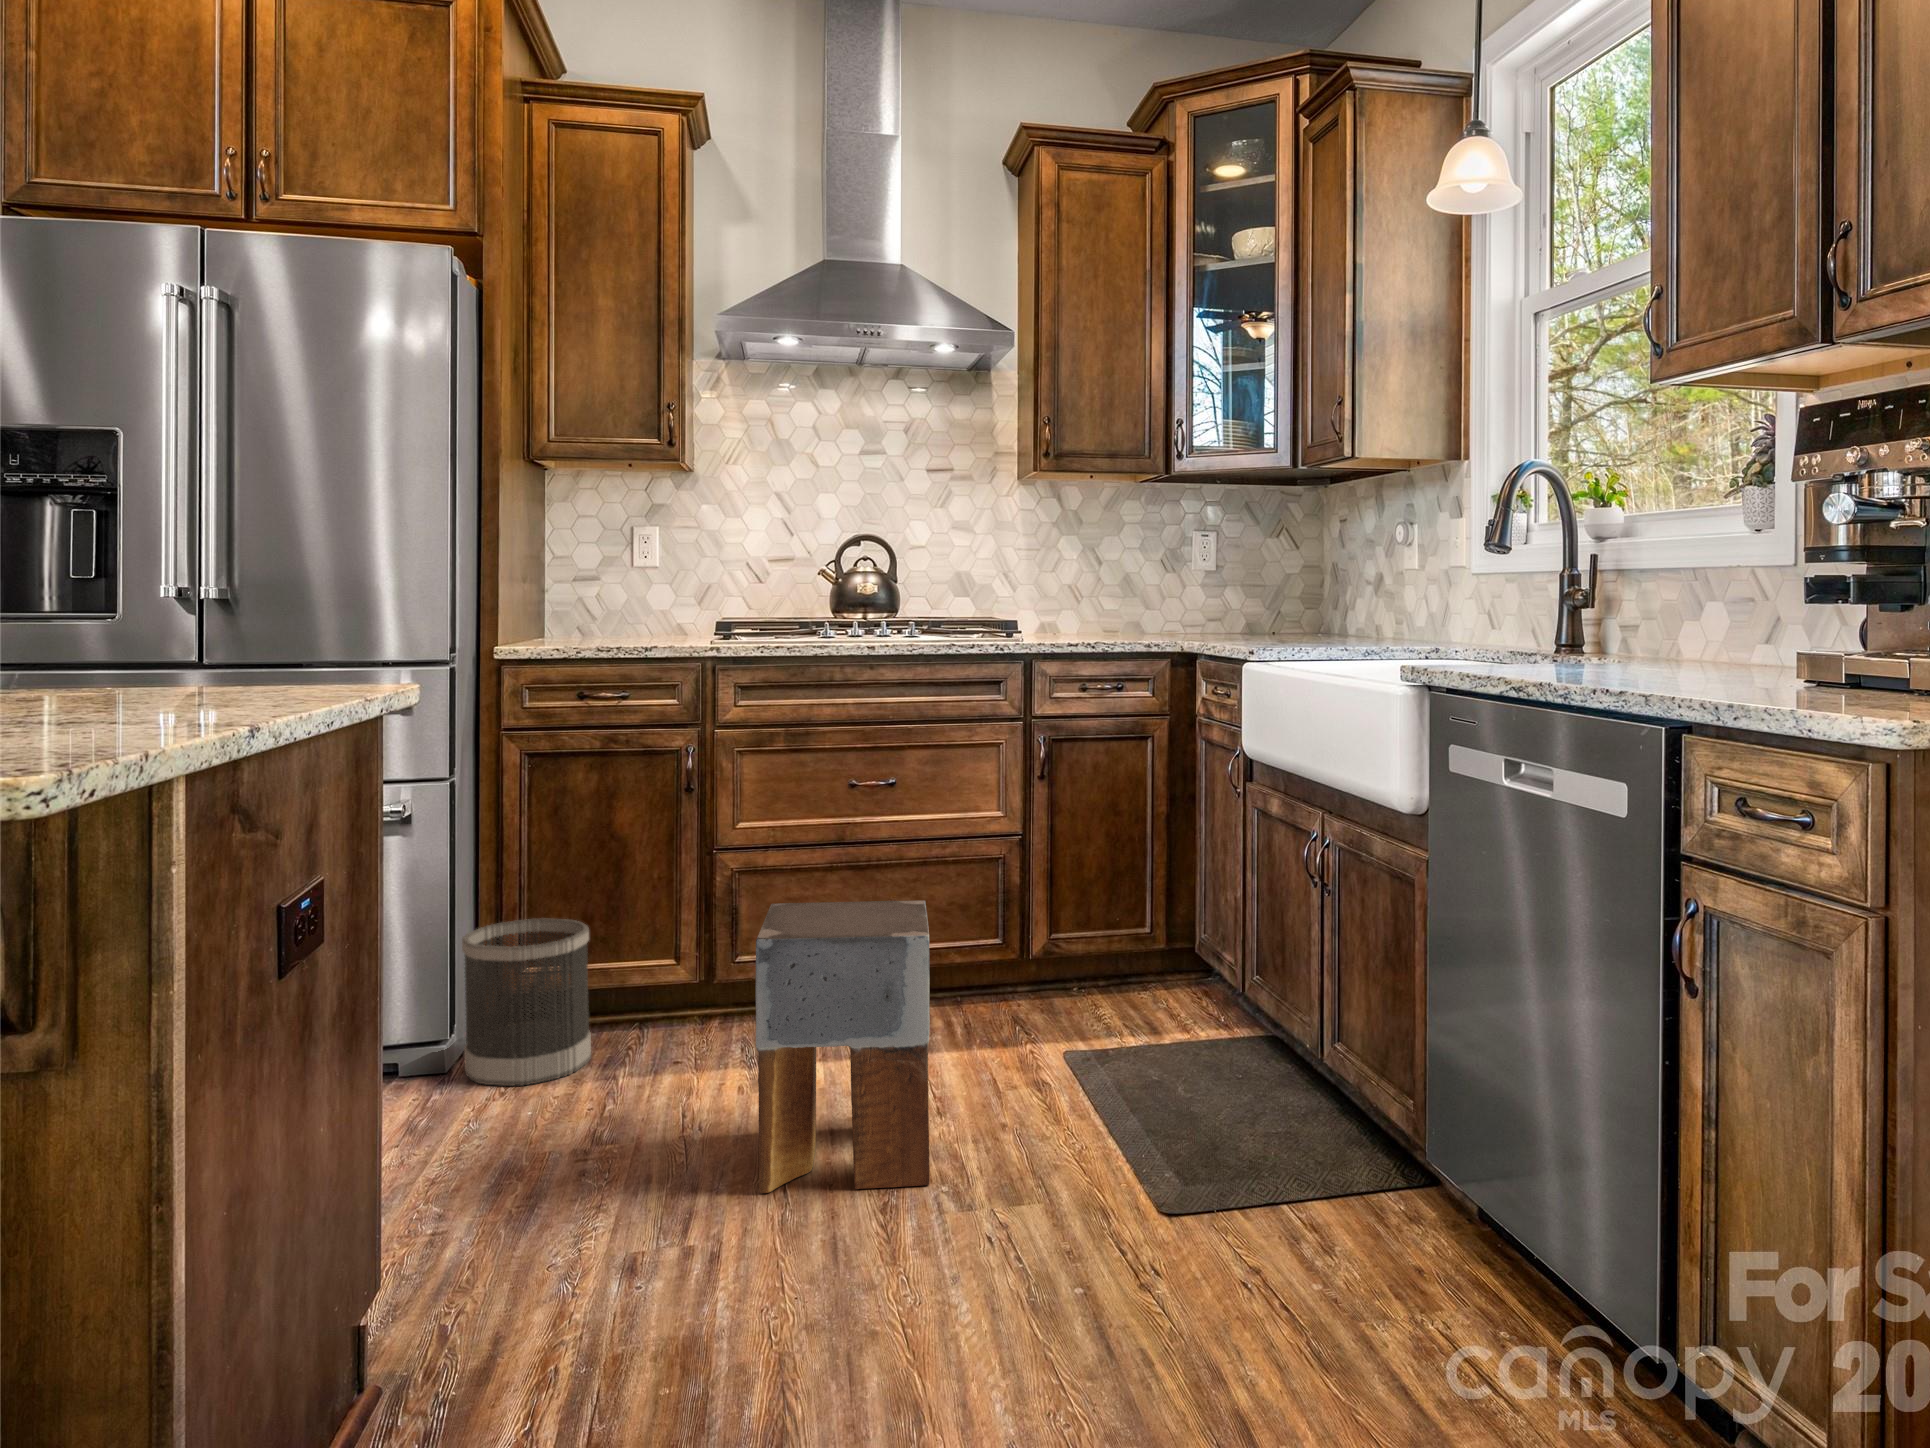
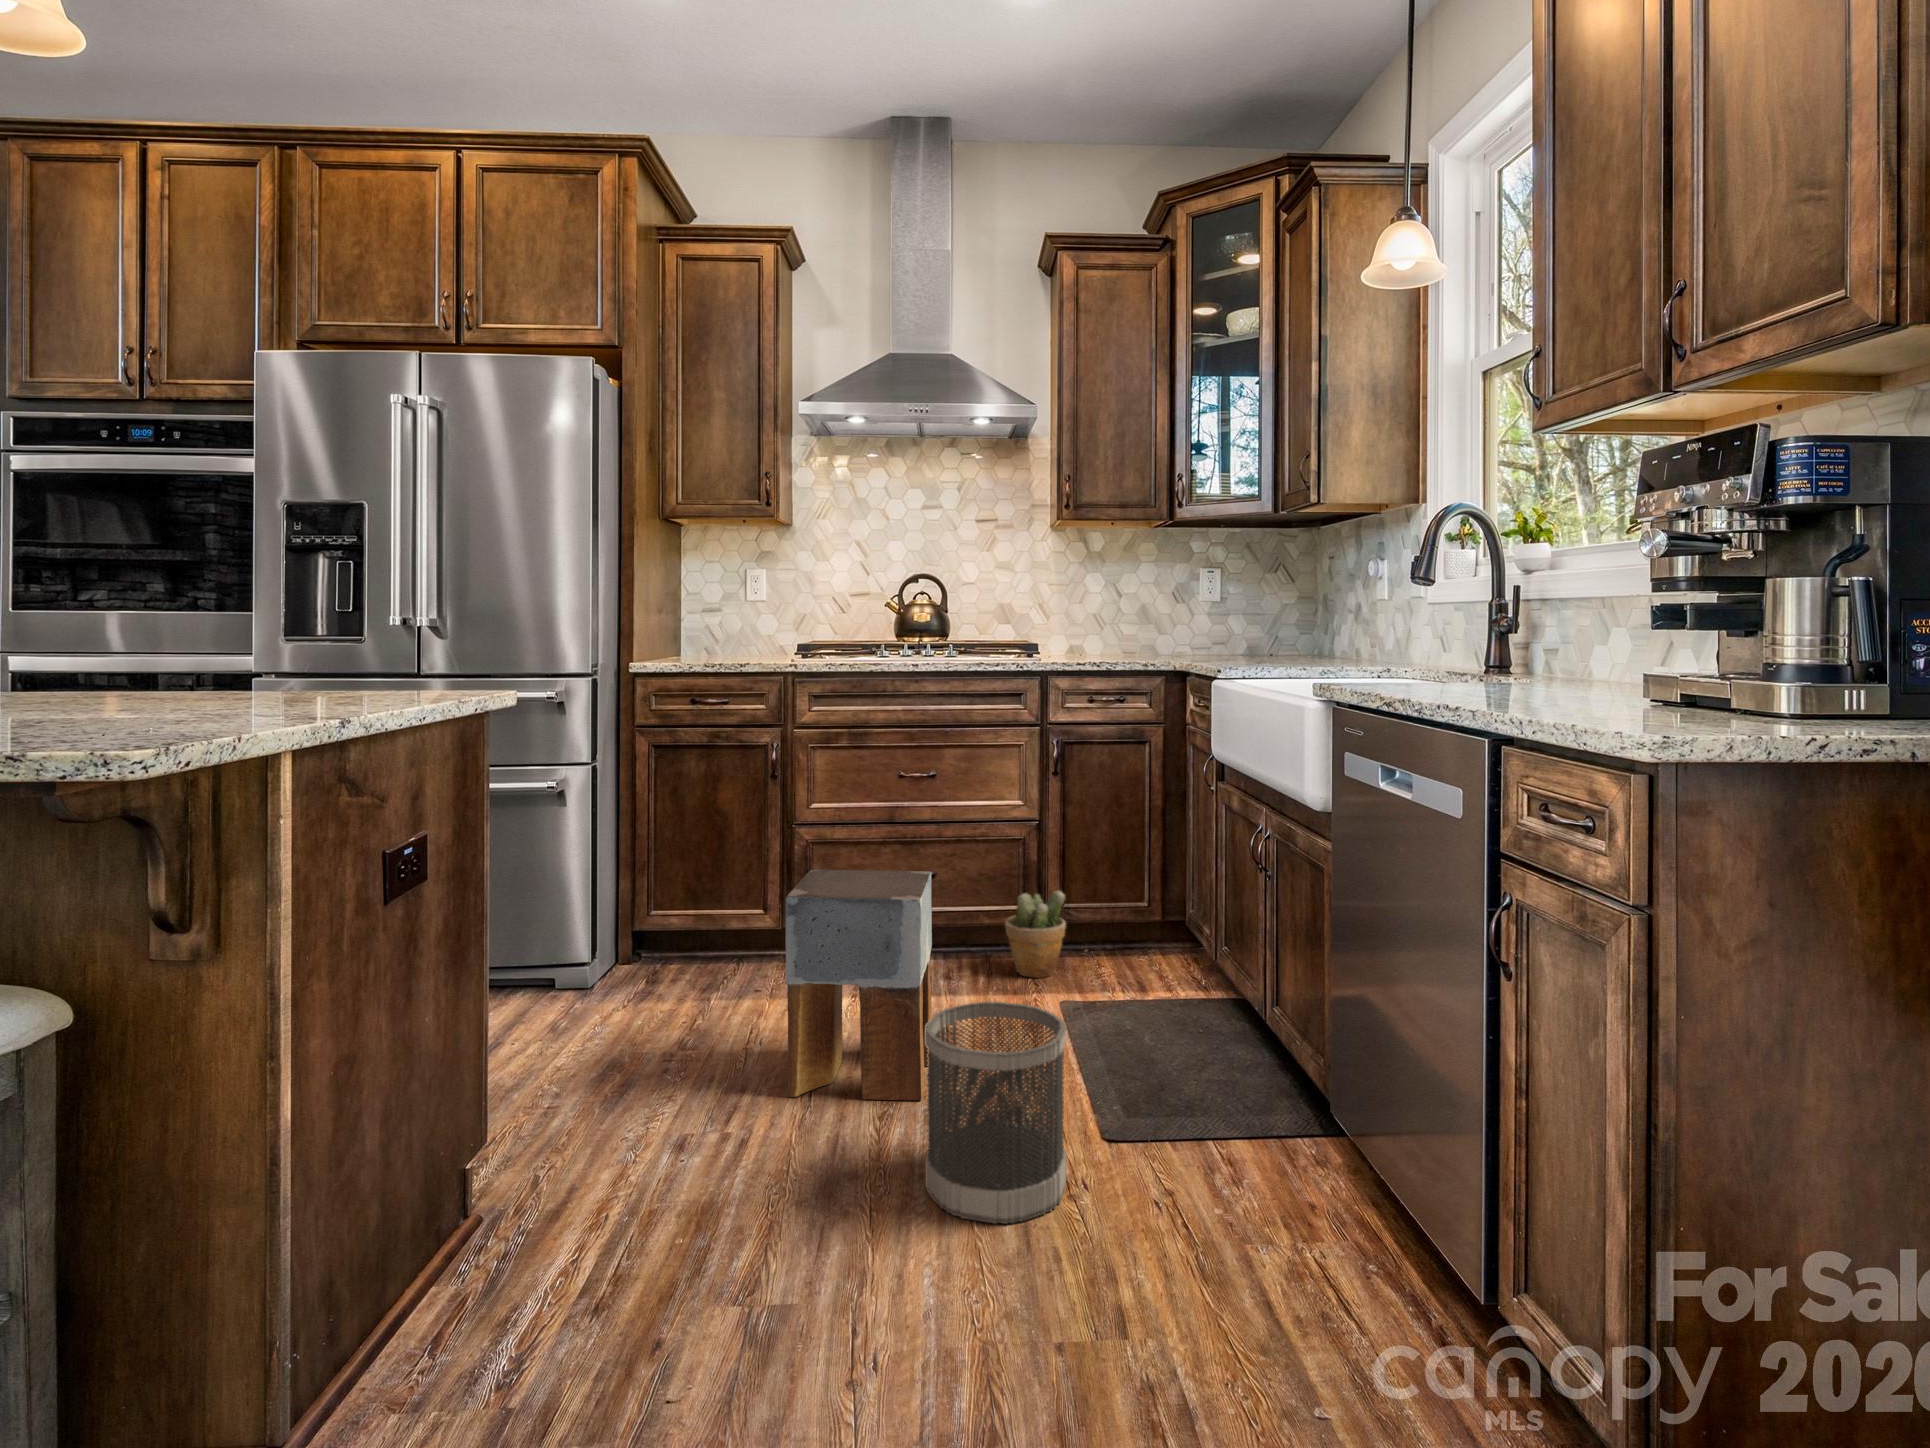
wastebasket: present [462,918,591,1086] -> present [925,1001,1066,1224]
potted plant: none [987,919,1060,1025] -> present [1005,891,1066,978]

